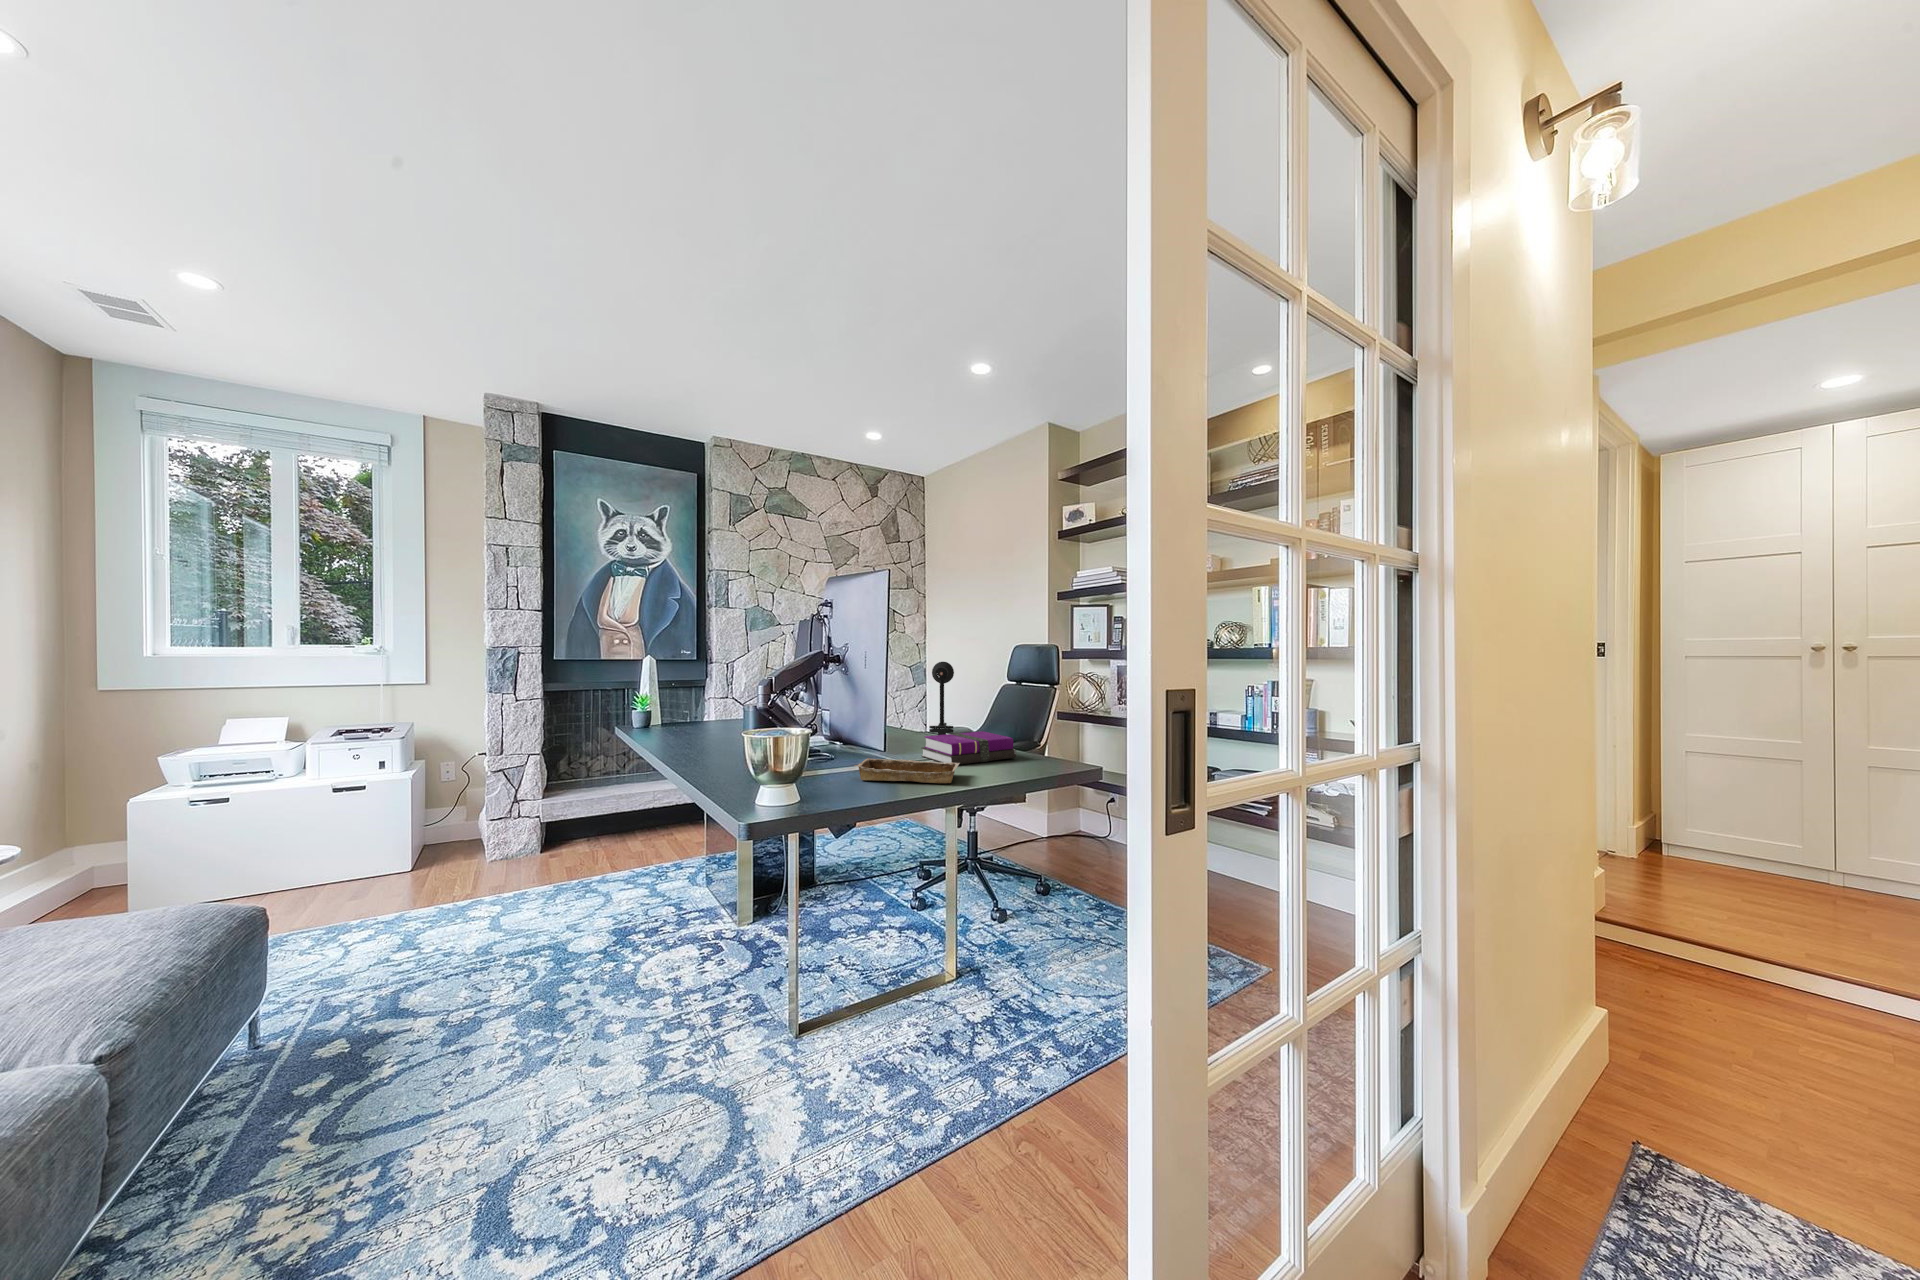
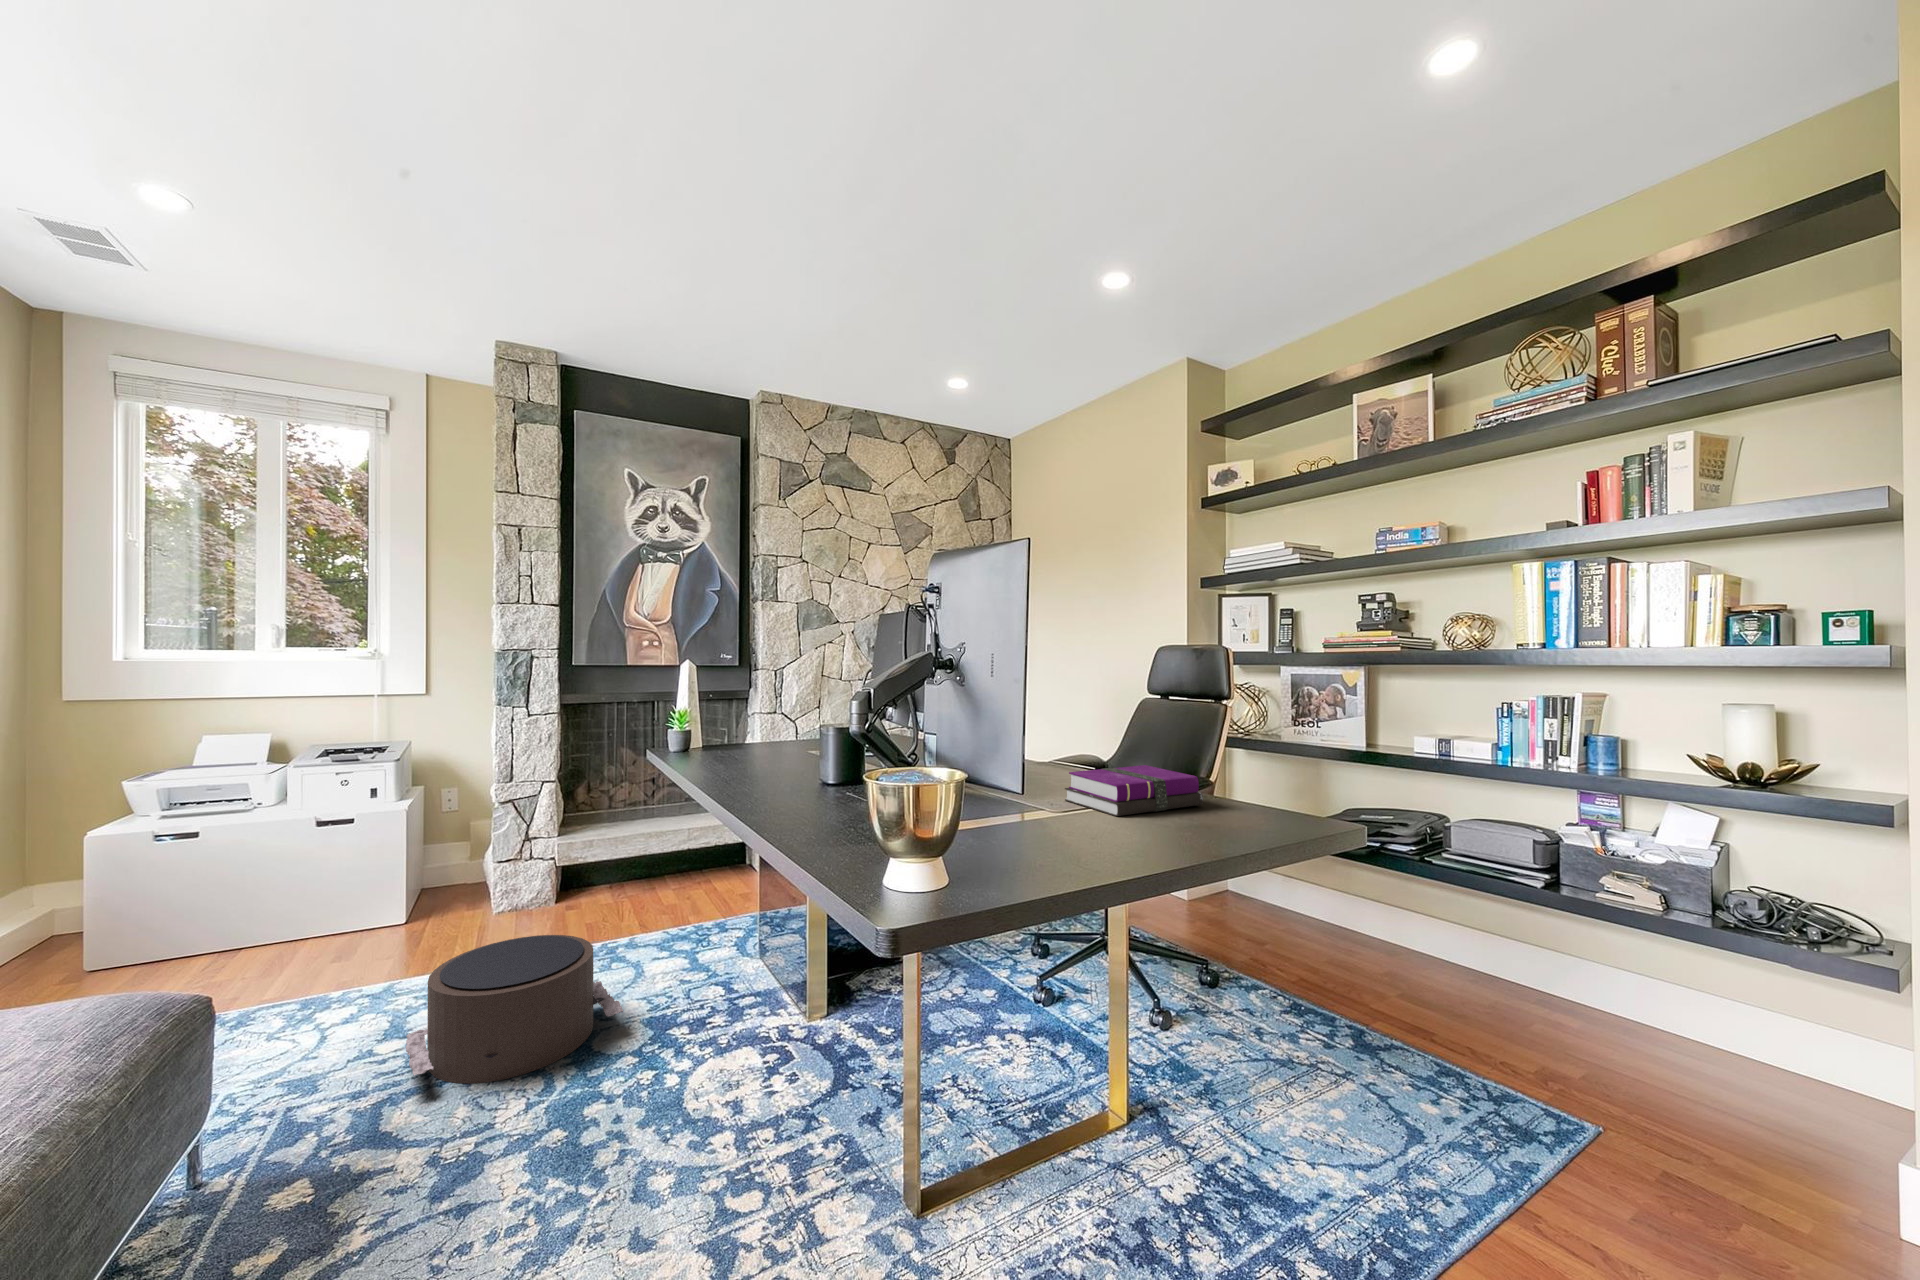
desk lamp: present [929,662,954,735] -> none [1063,668,1097,775]
tray: present [855,758,960,783] -> none [994,805,1144,848]
pouf: none [418,868,592,976] -> present [406,935,623,1084]

